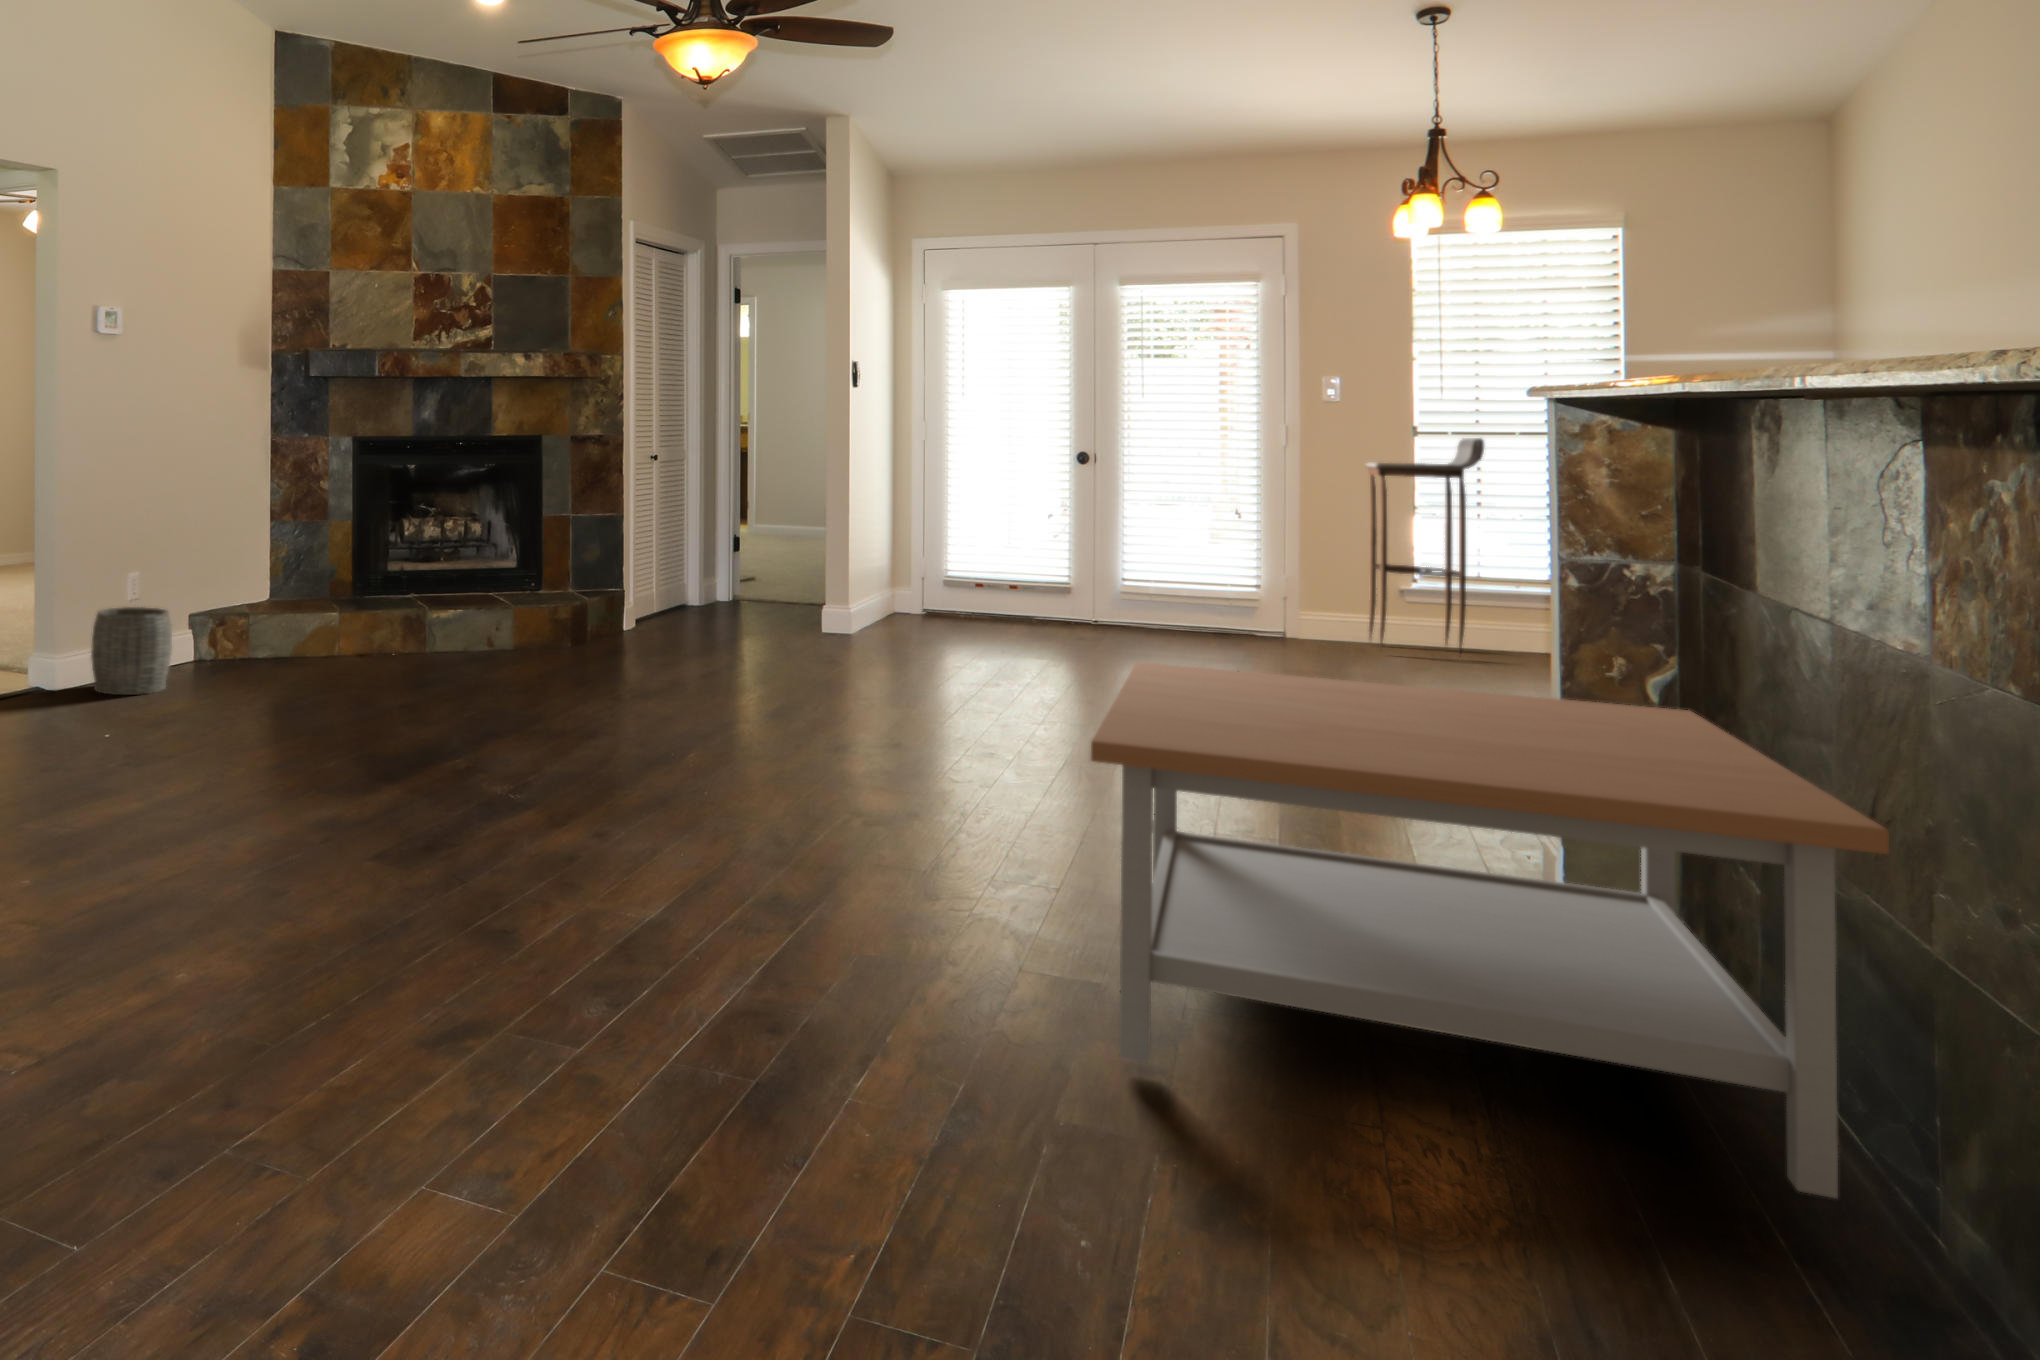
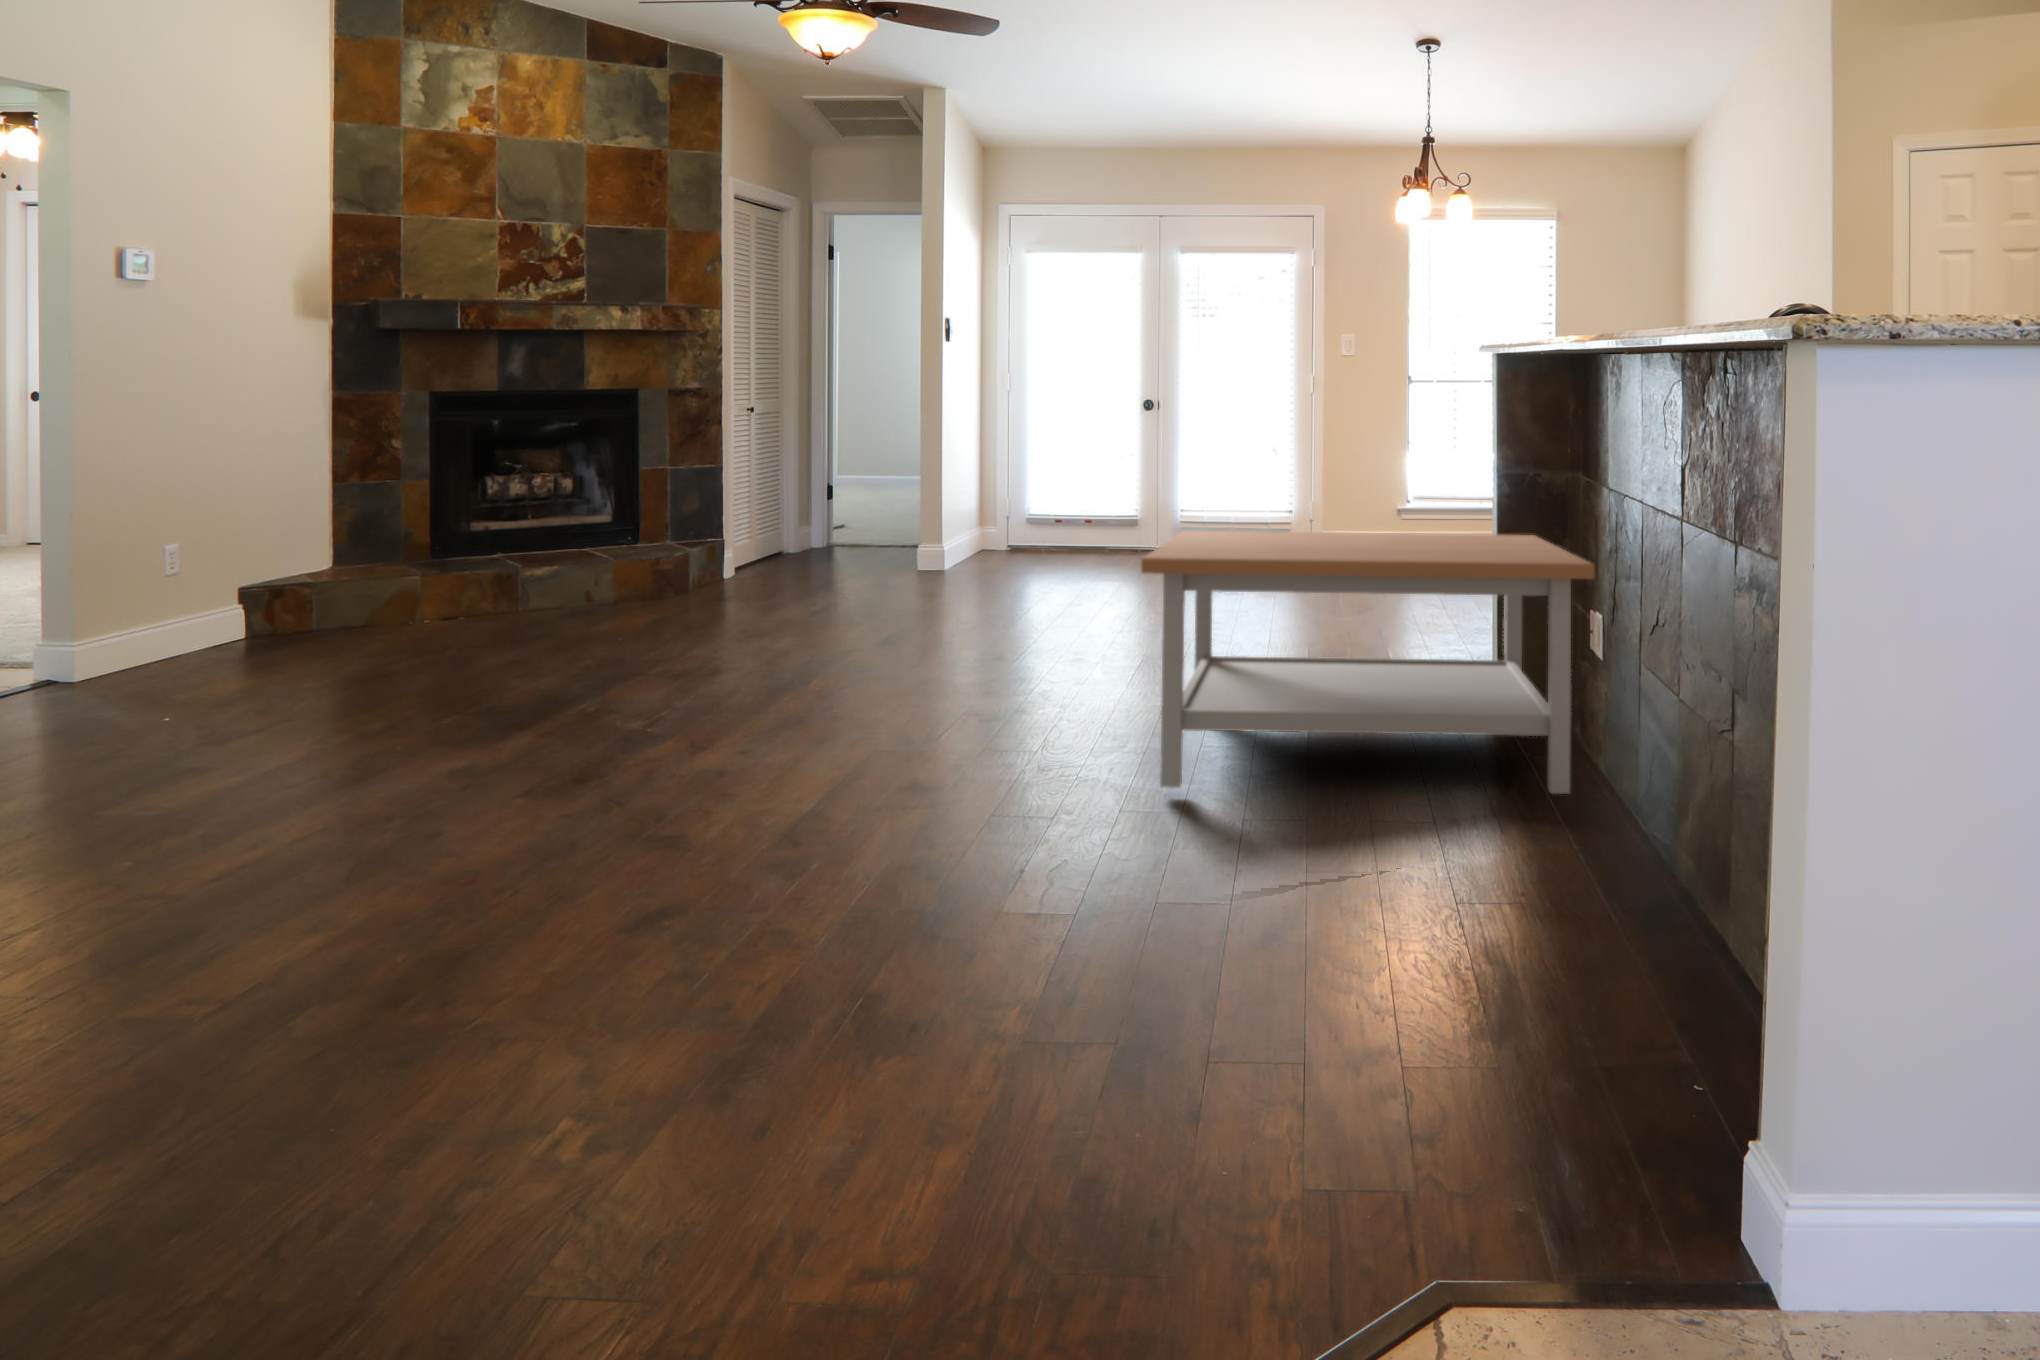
bar stool: present [1366,438,1484,651] -> none [1379,385,1461,562]
woven basket: present [91,607,172,695] -> none [111,574,215,667]

